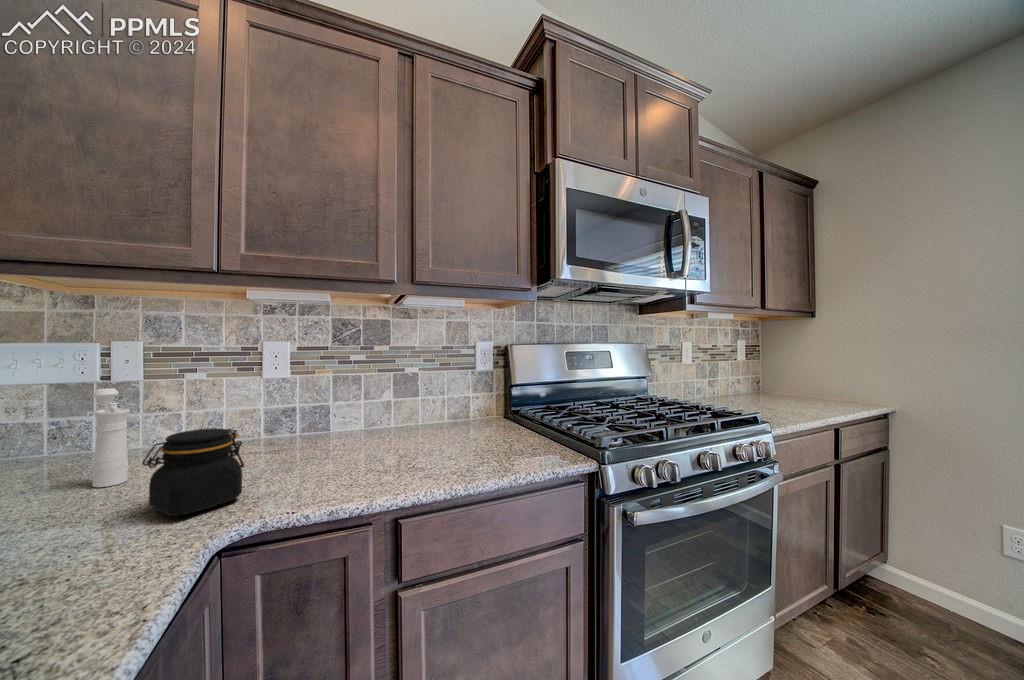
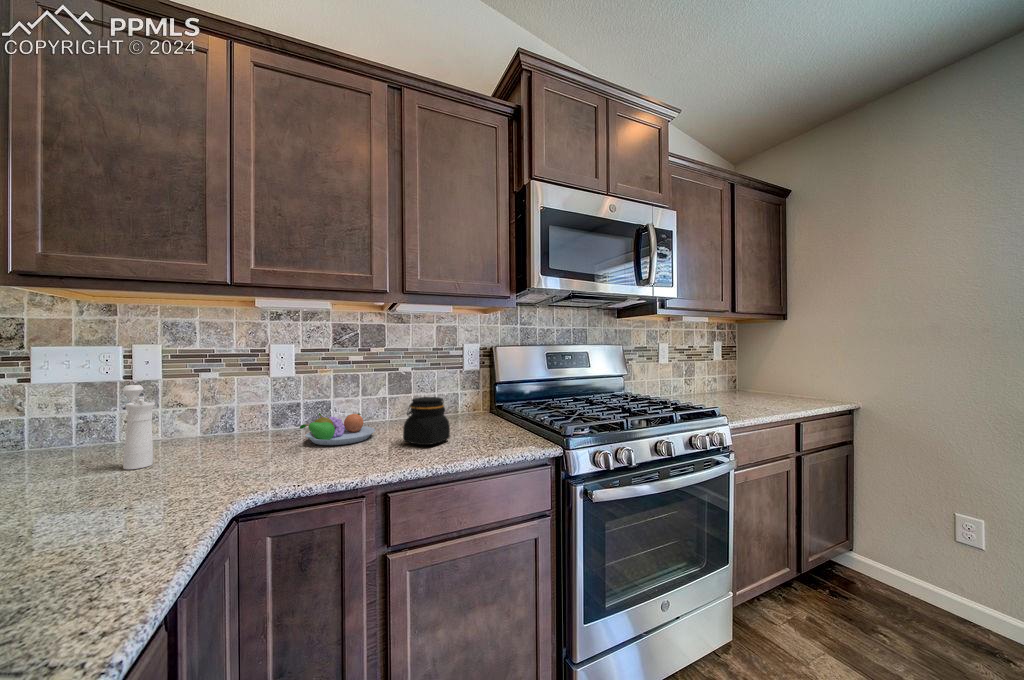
fruit bowl: none [297,419,382,456] -> present [300,413,375,445]
jar: present [142,428,244,516] -> present [403,397,450,445]

